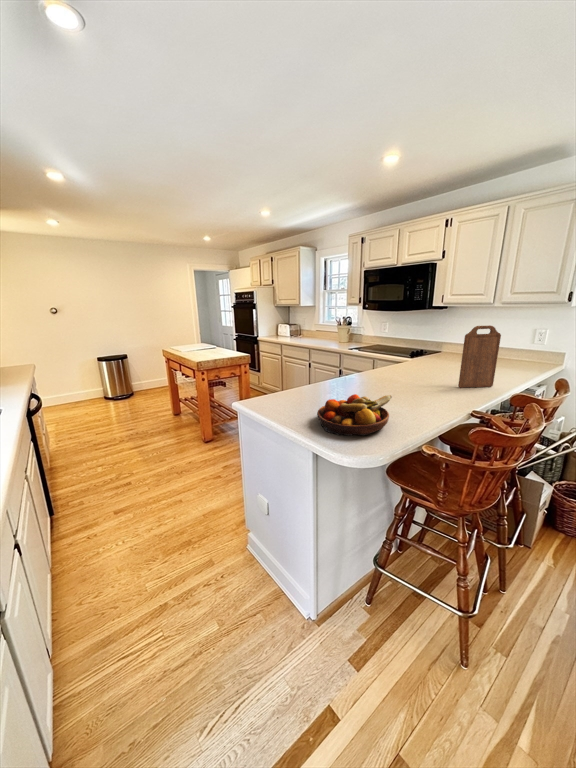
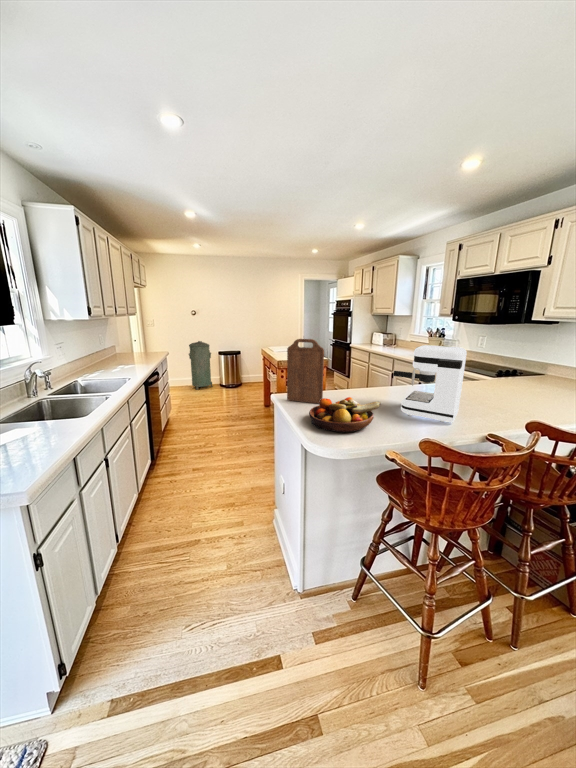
cutting board: present [458,325,501,388] -> present [287,339,324,403]
coffee maker: none [373,332,451,406] -> present [393,345,467,423]
trash can: none [51,346,94,409] -> present [189,341,212,390]

